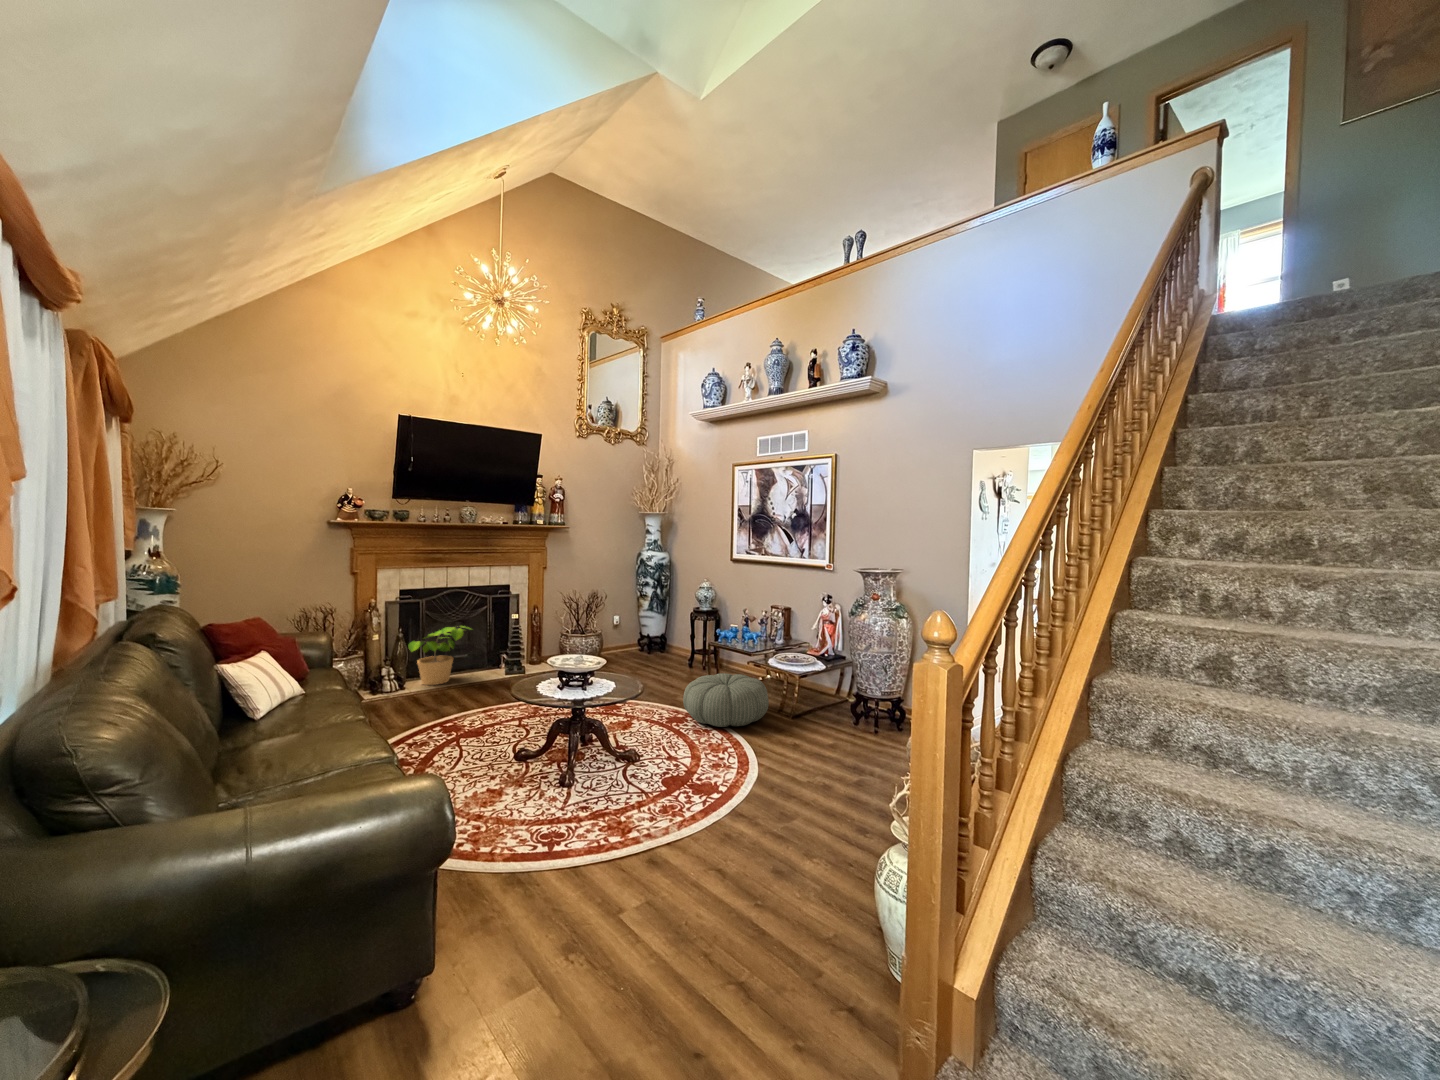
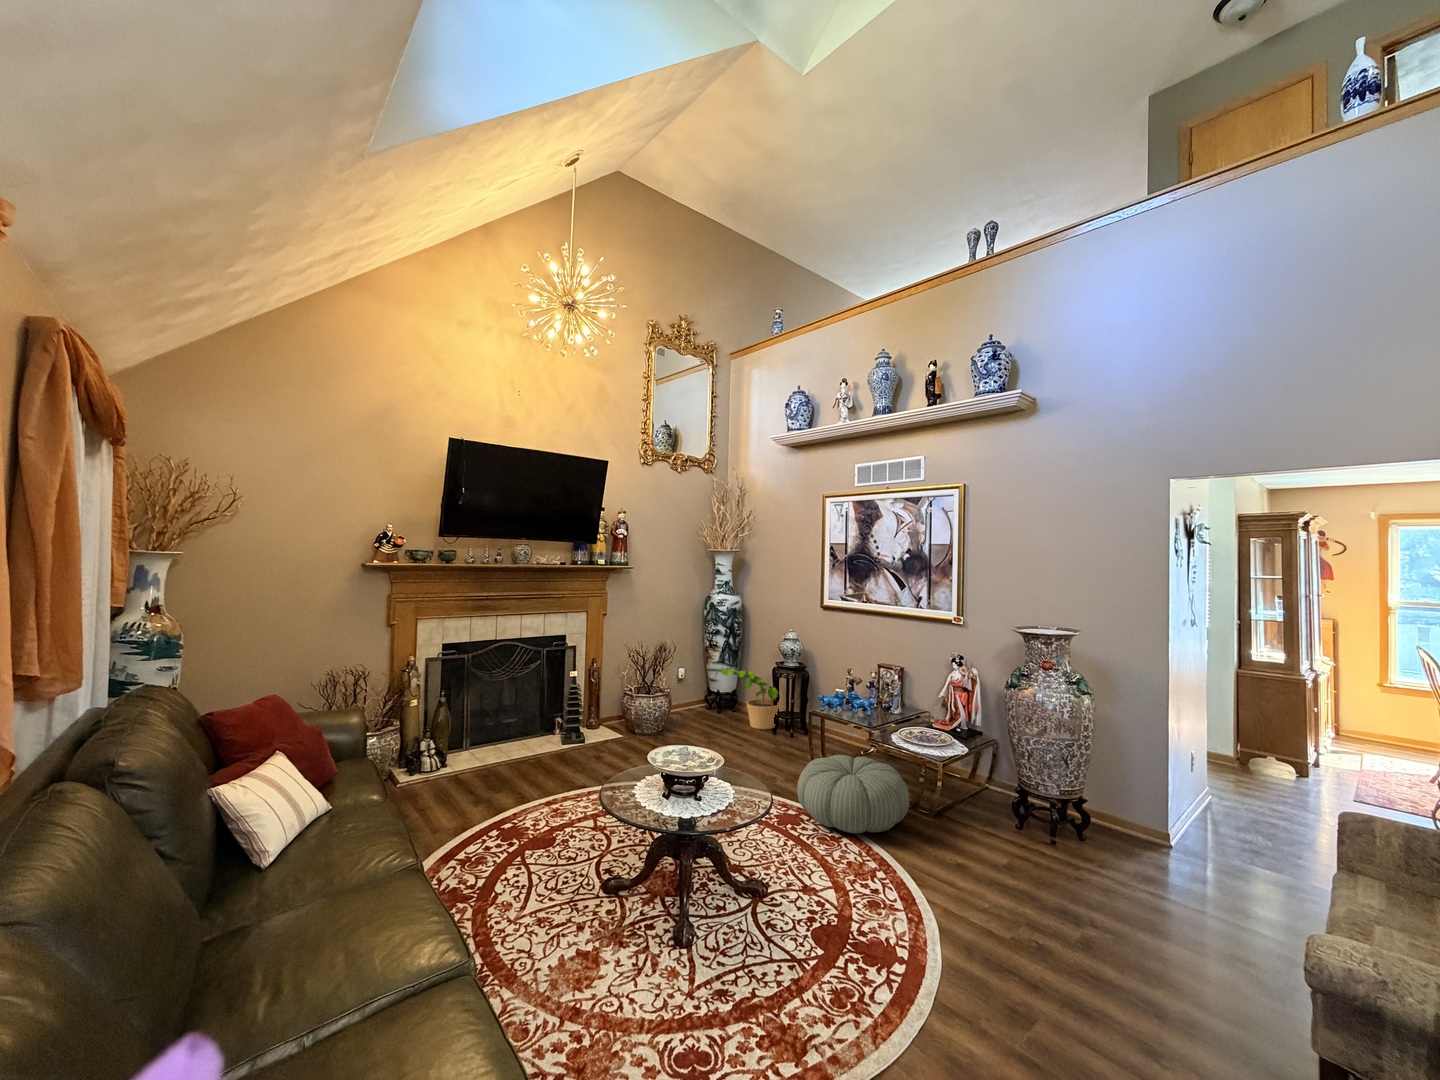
potted plant: present [408,626,470,685] -> present [716,667,779,729]

